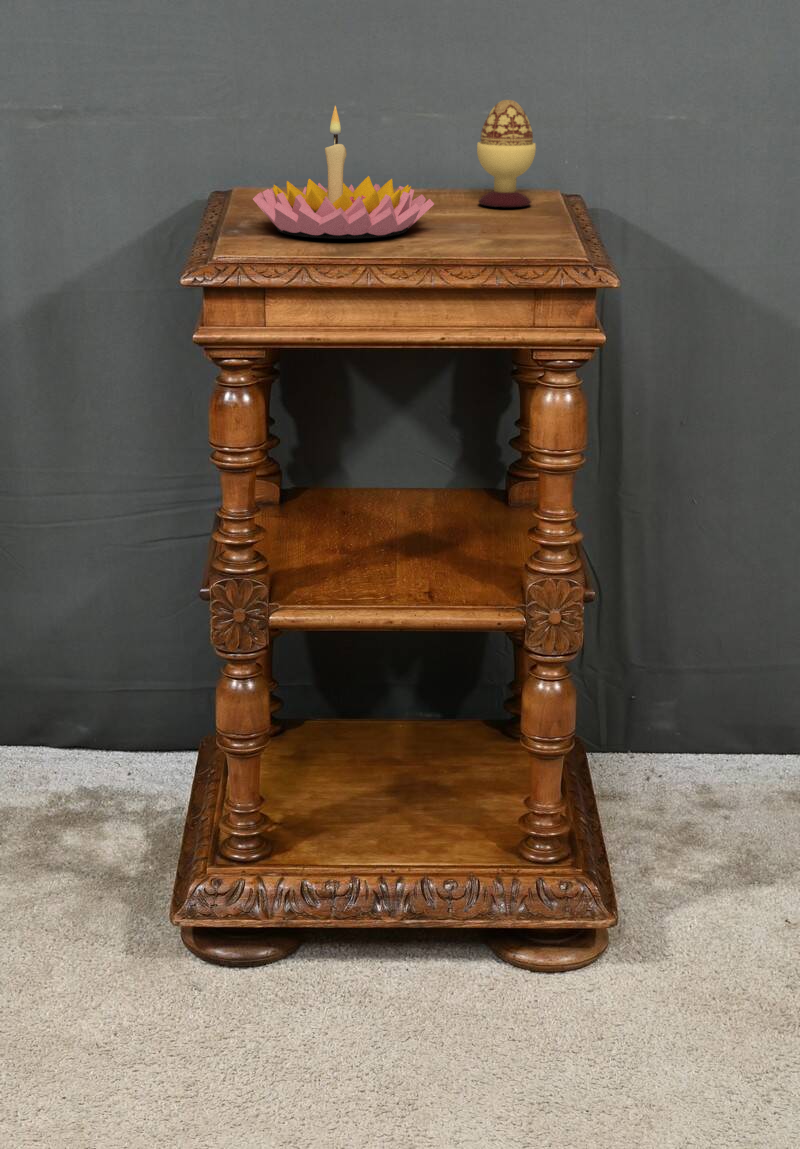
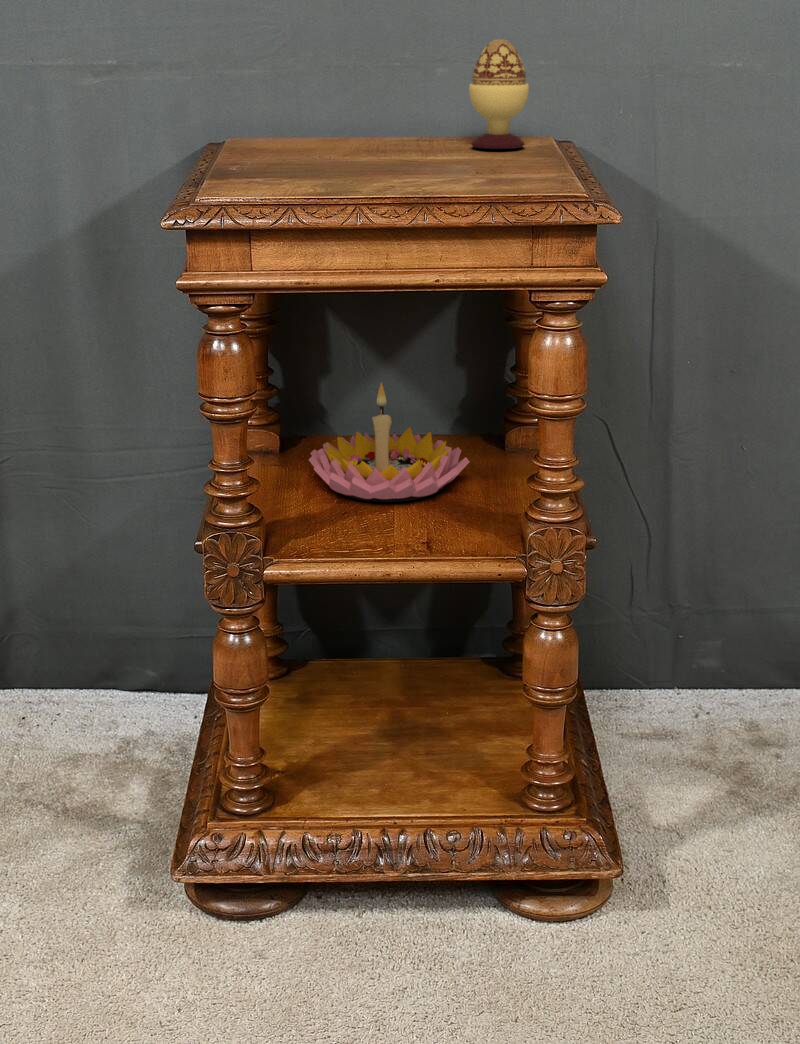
candle holder: present [253,106,434,239] -> present [309,382,470,502]

